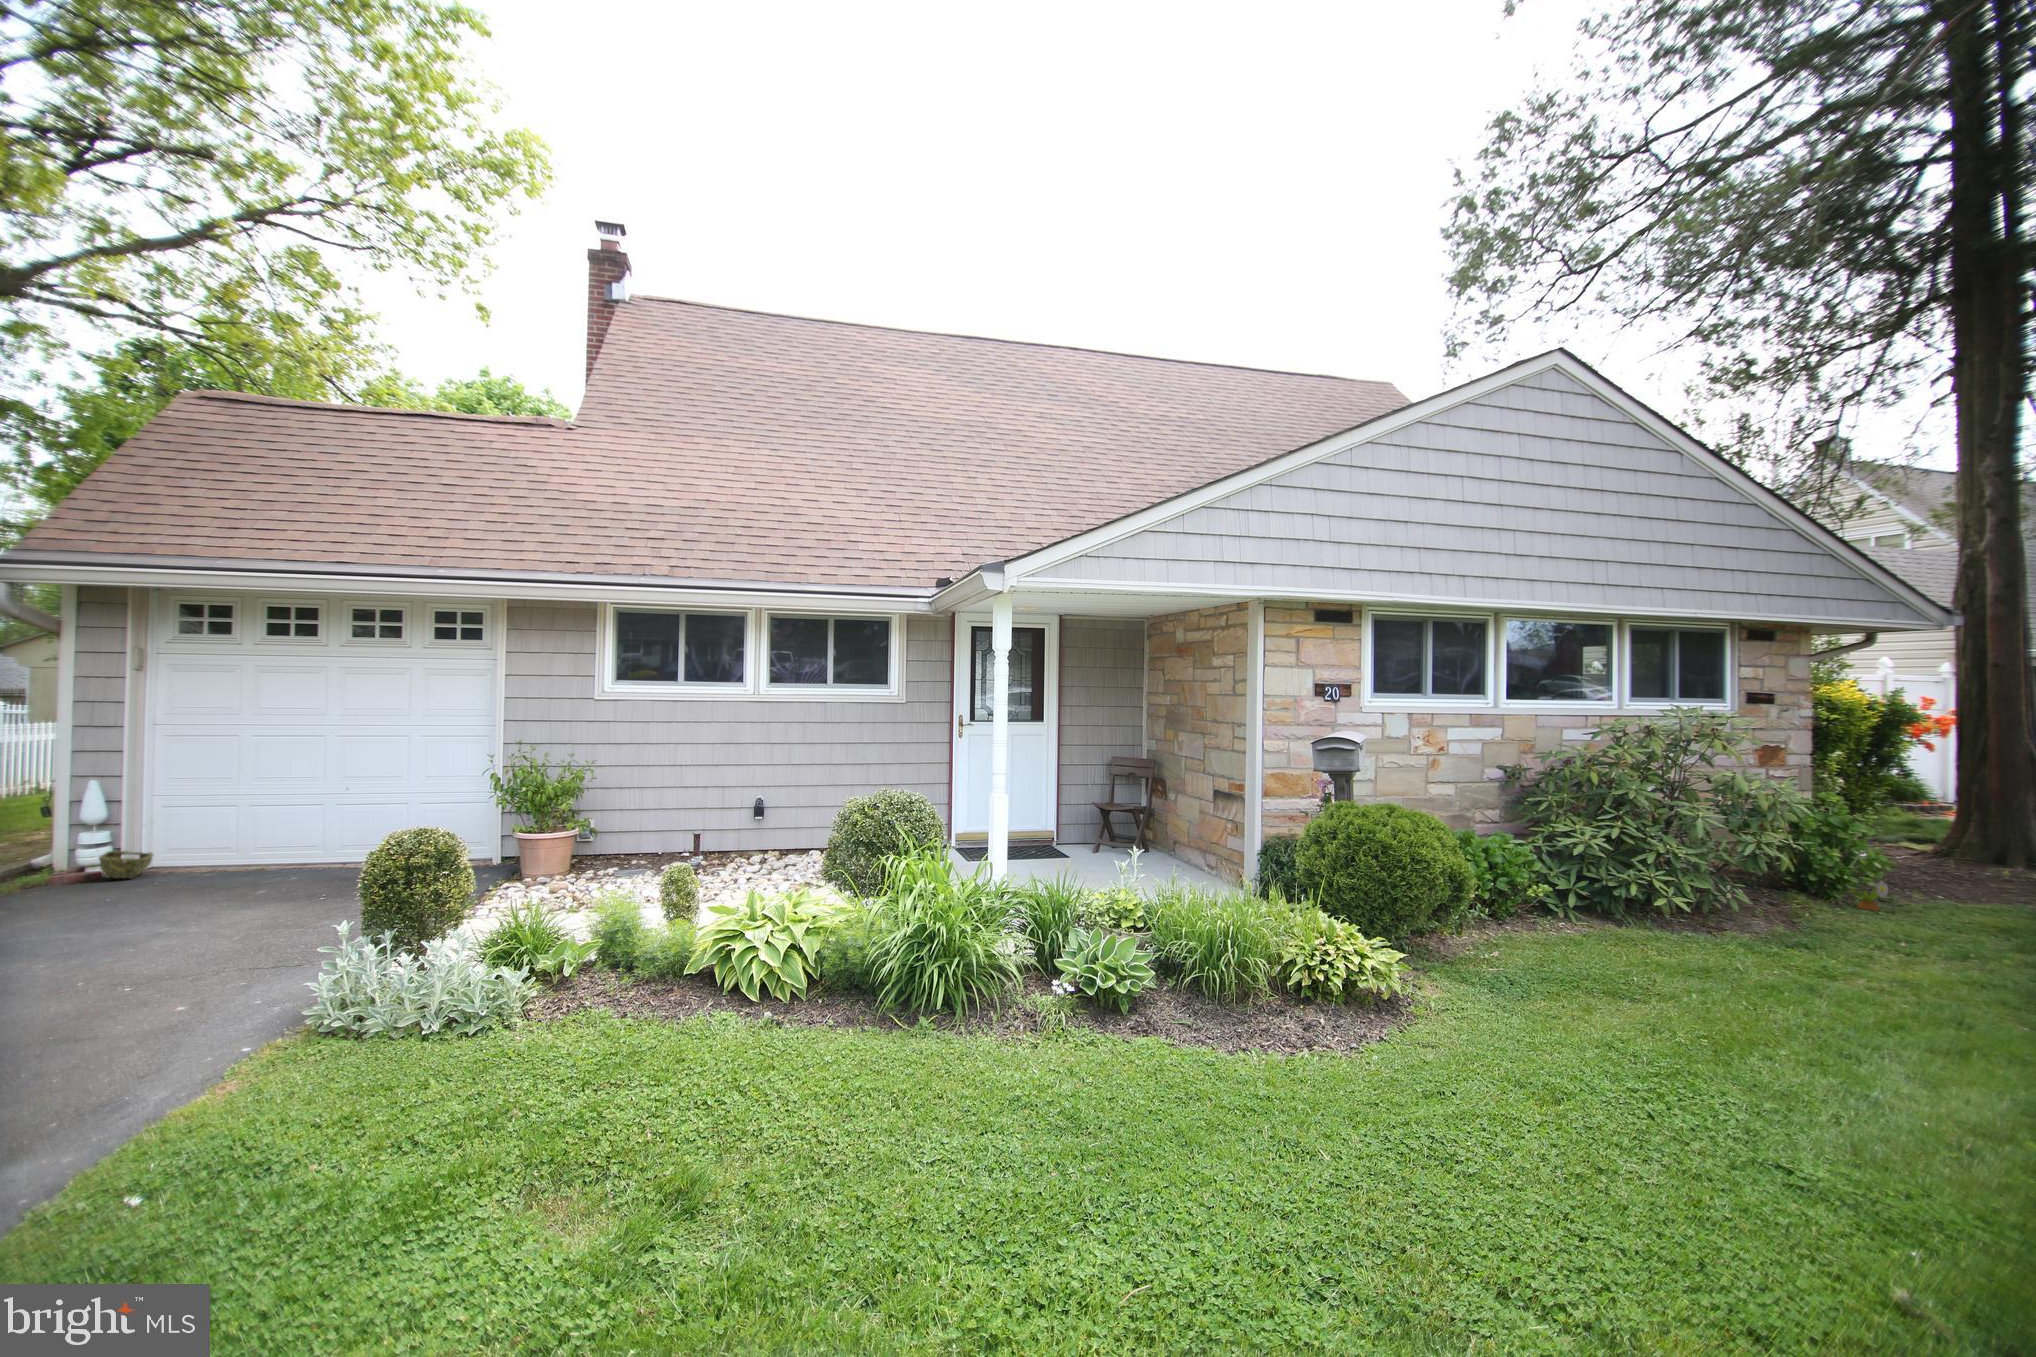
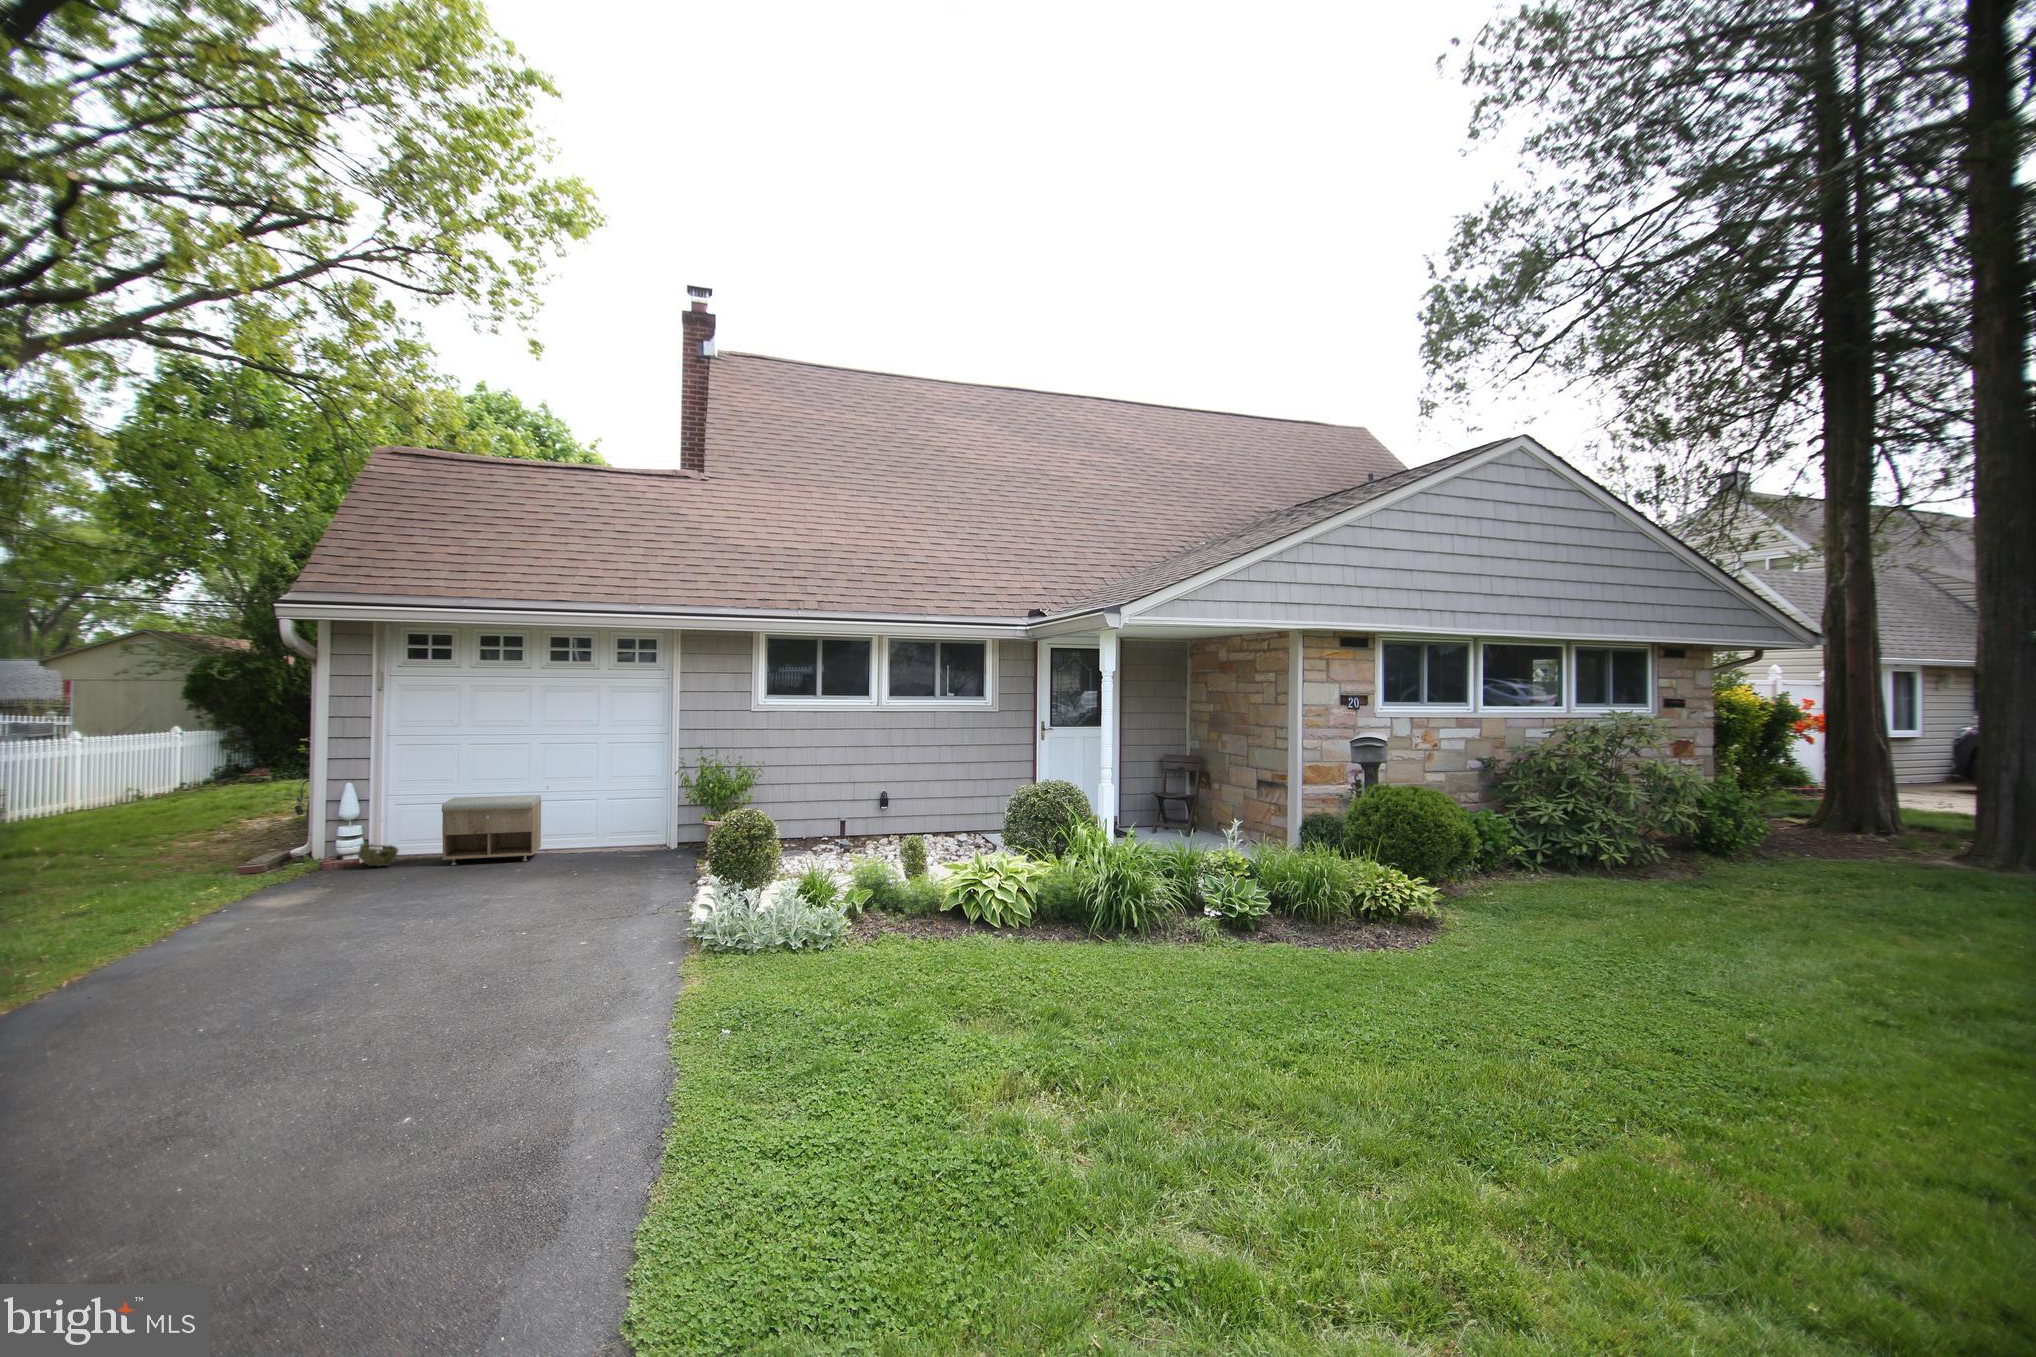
storage bench: none [194,795,337,878] -> present [442,795,541,865]
decorative plant: present [1852,881,1888,911] -> none [1734,839,1764,862]

